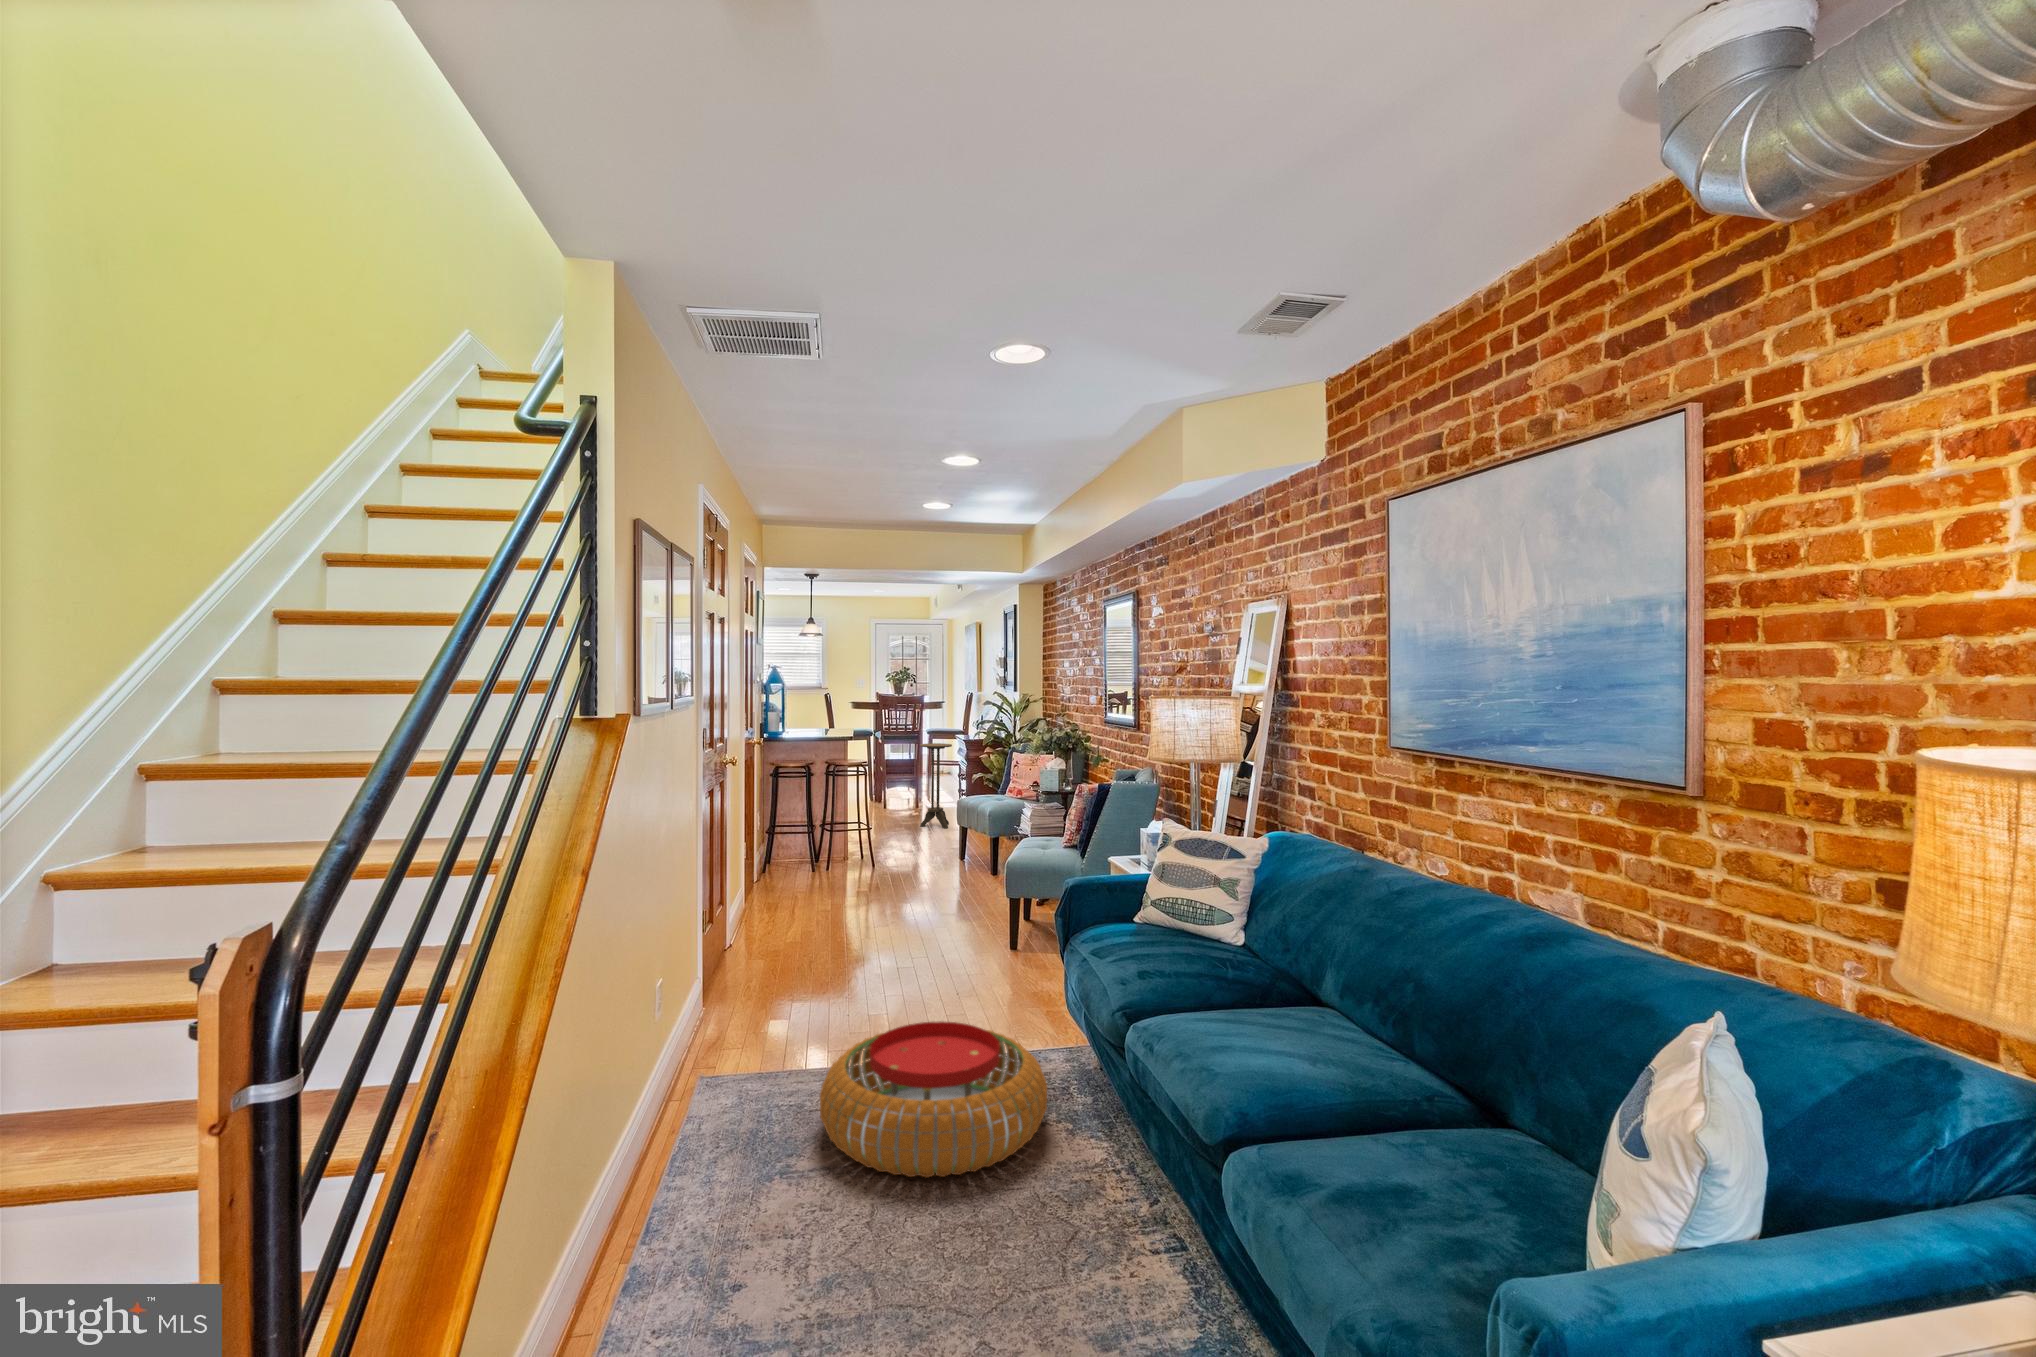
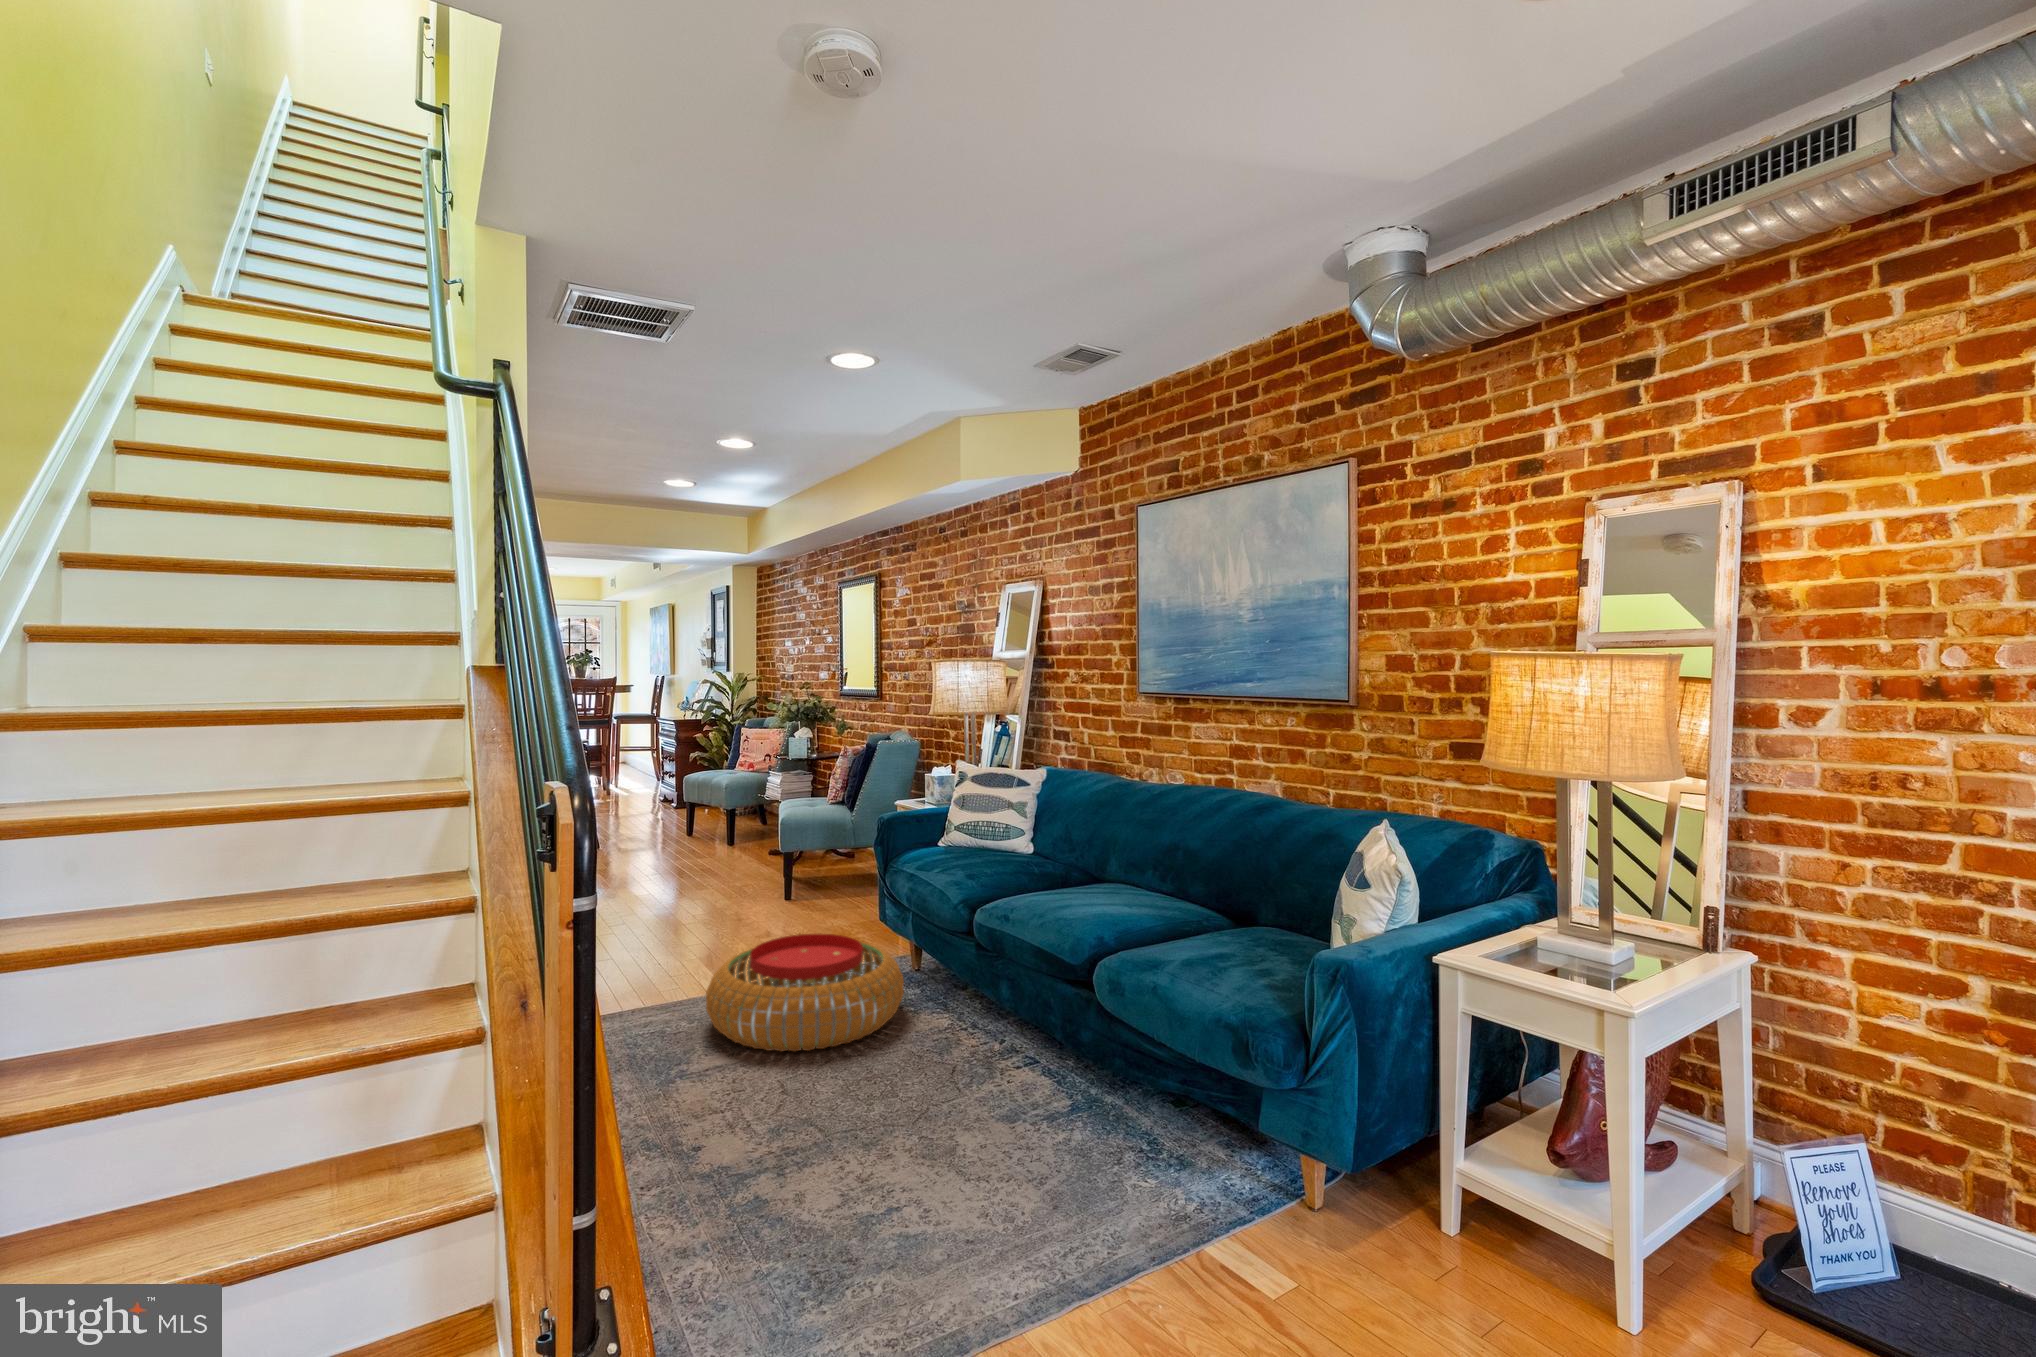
side table: present [920,743,952,829] -> none [631,724,666,808]

